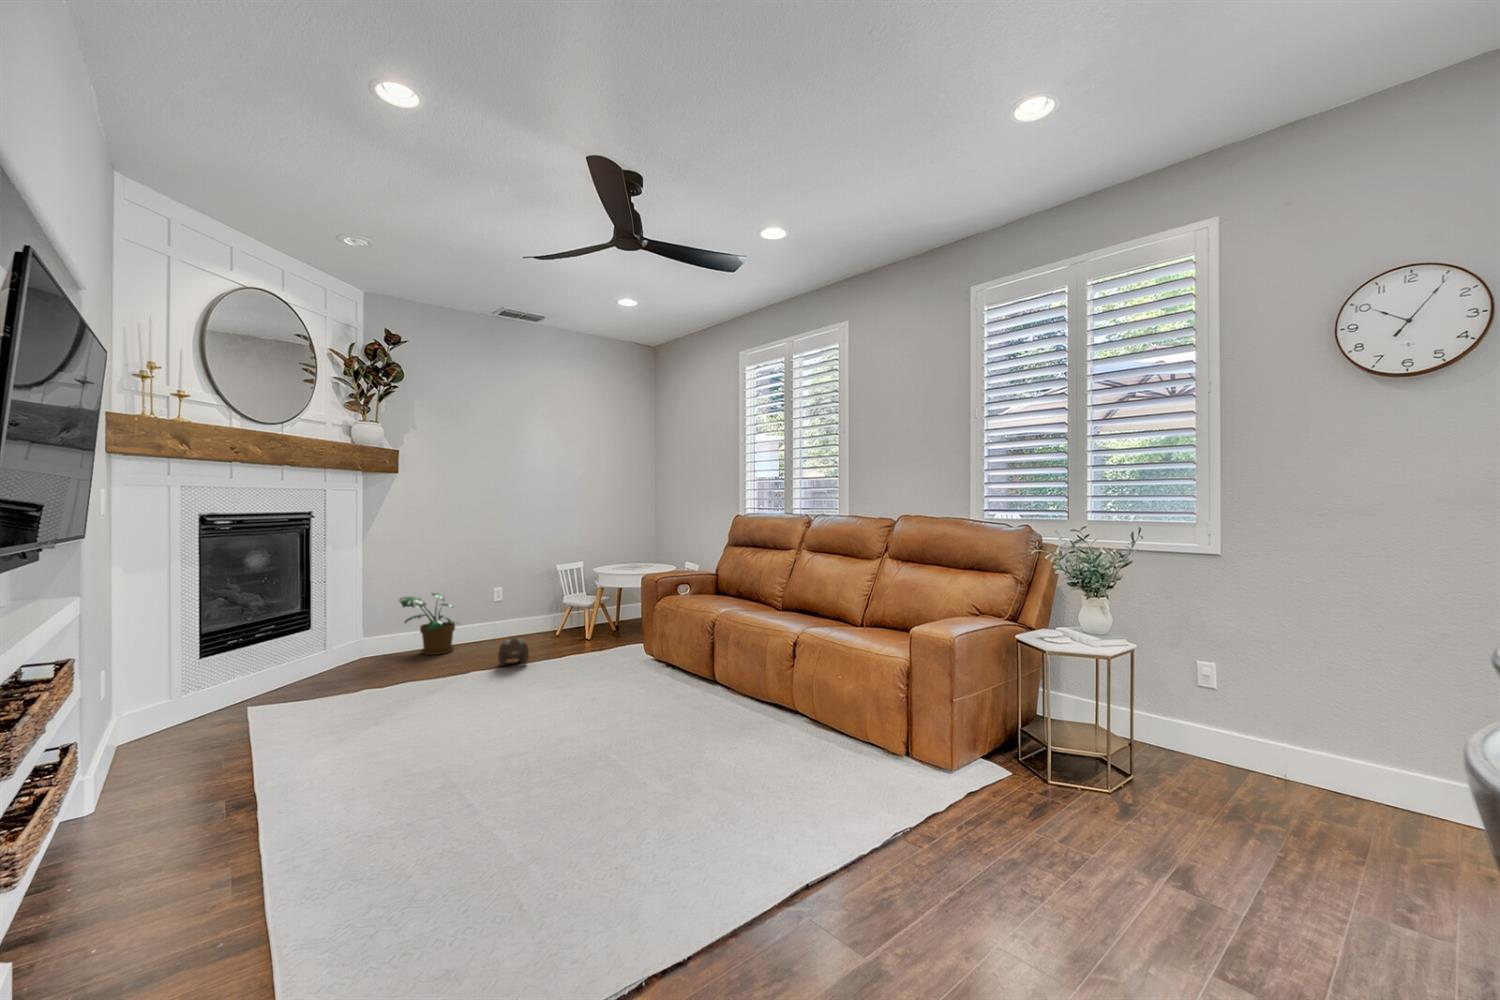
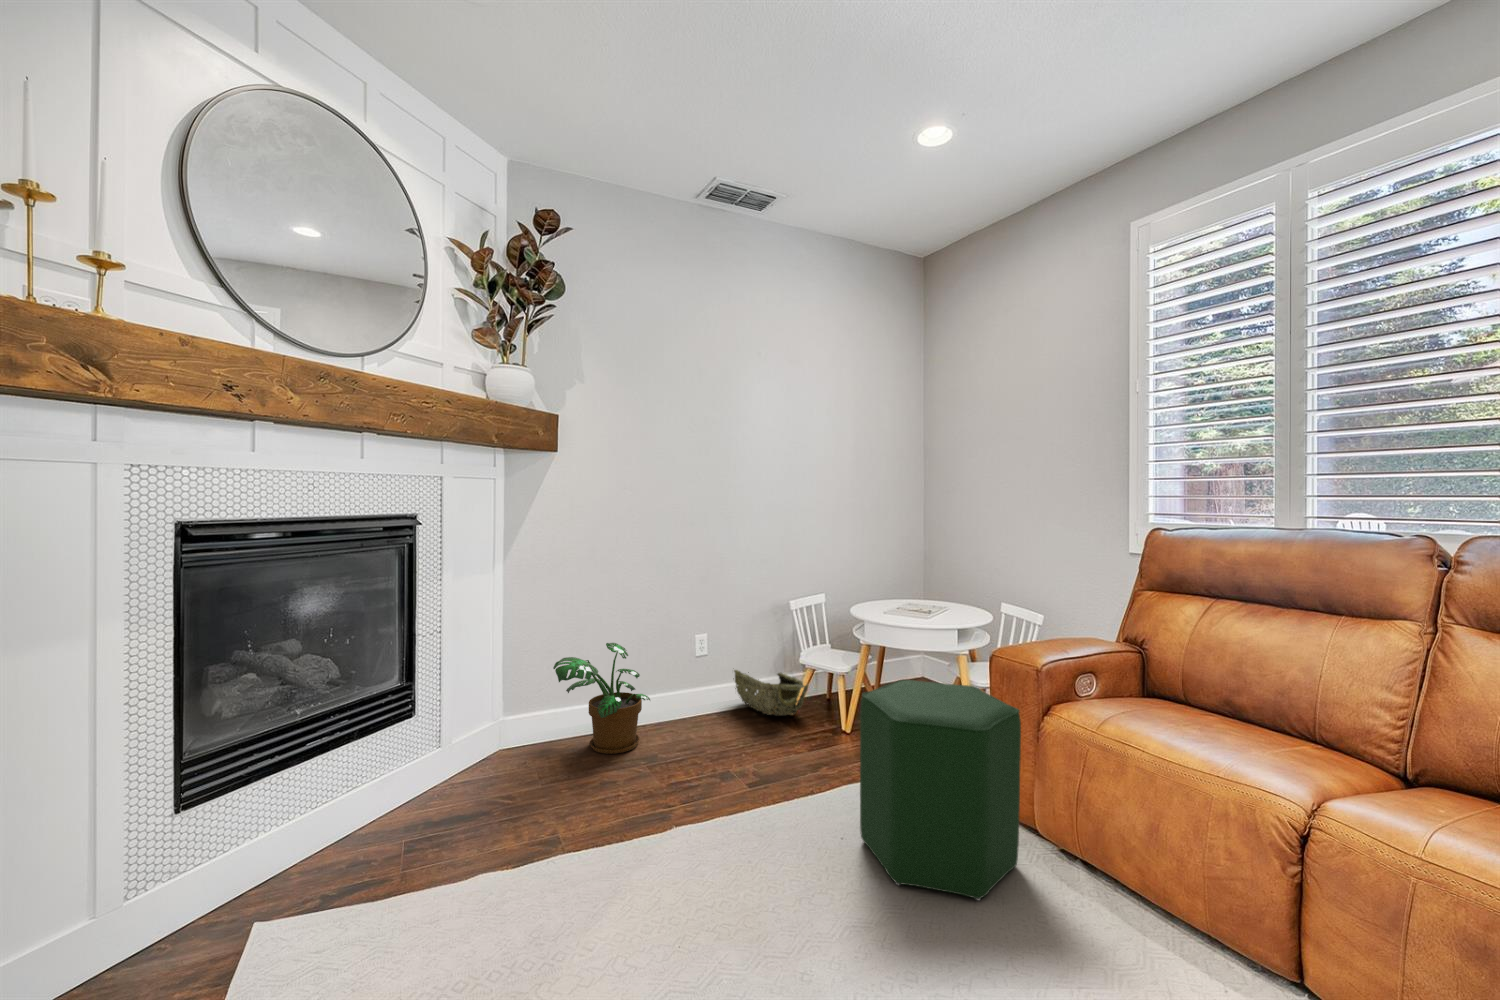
ottoman: none [571,592,644,678] -> present [860,679,1021,900]
woven basket: none [519,610,567,636] -> present [733,670,808,715]
plush toy: present [498,637,529,666] -> none [717,751,771,810]

